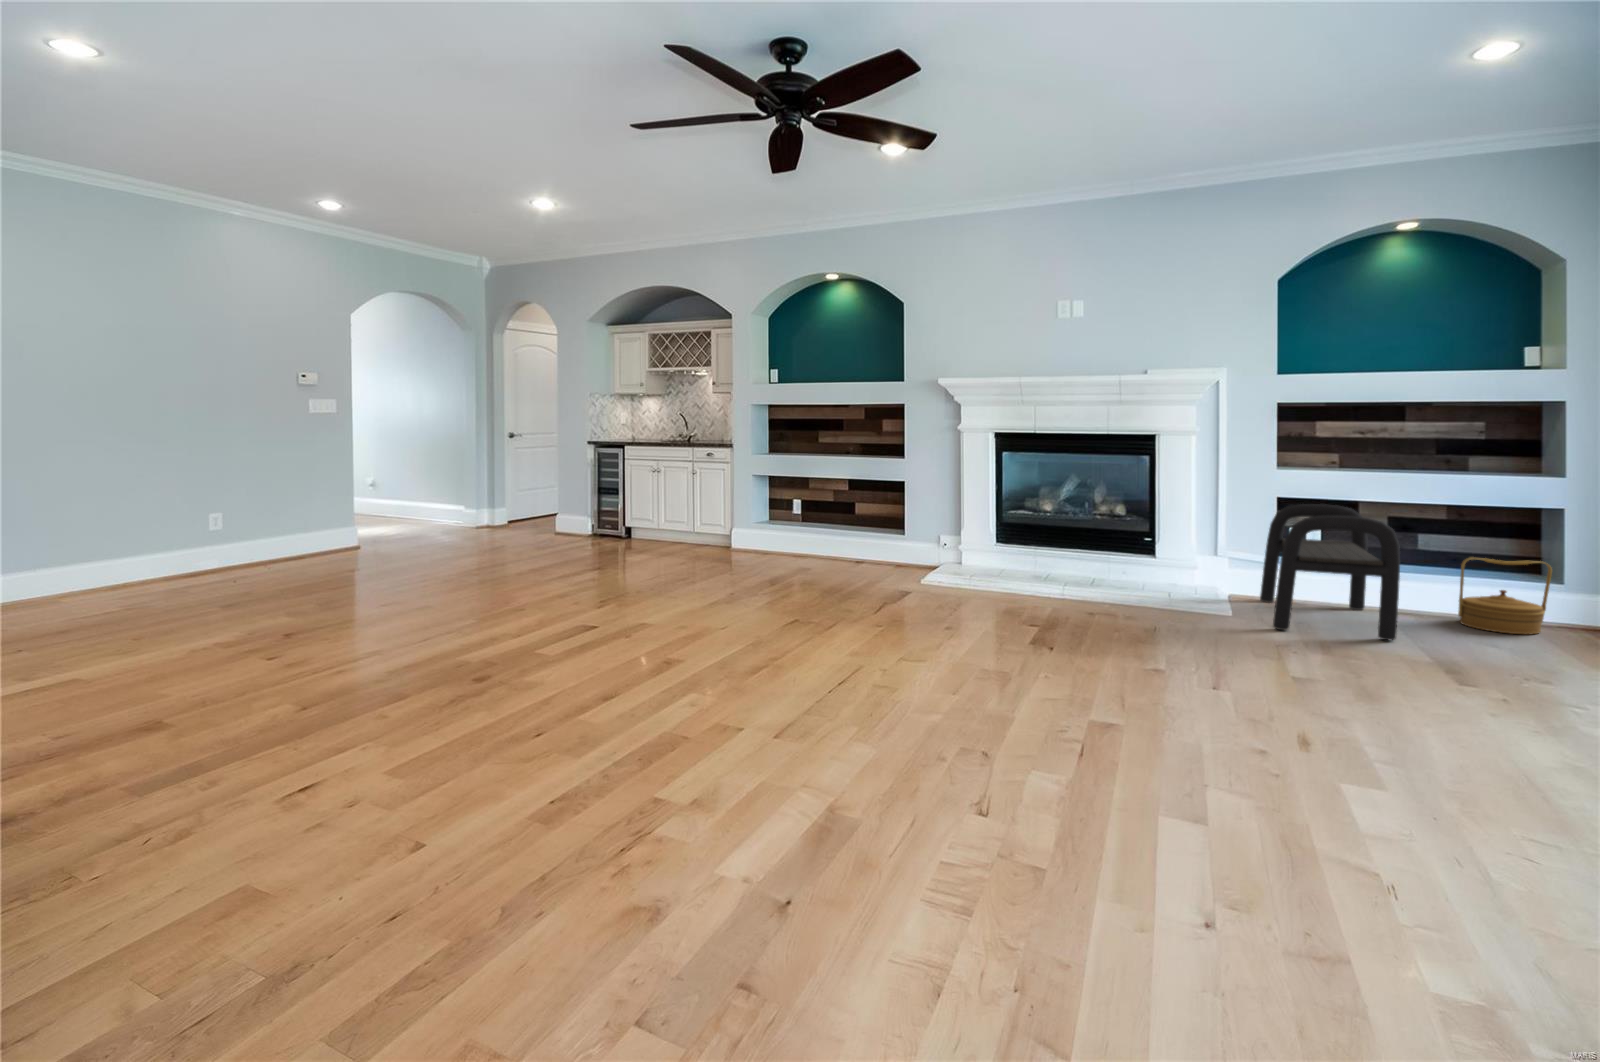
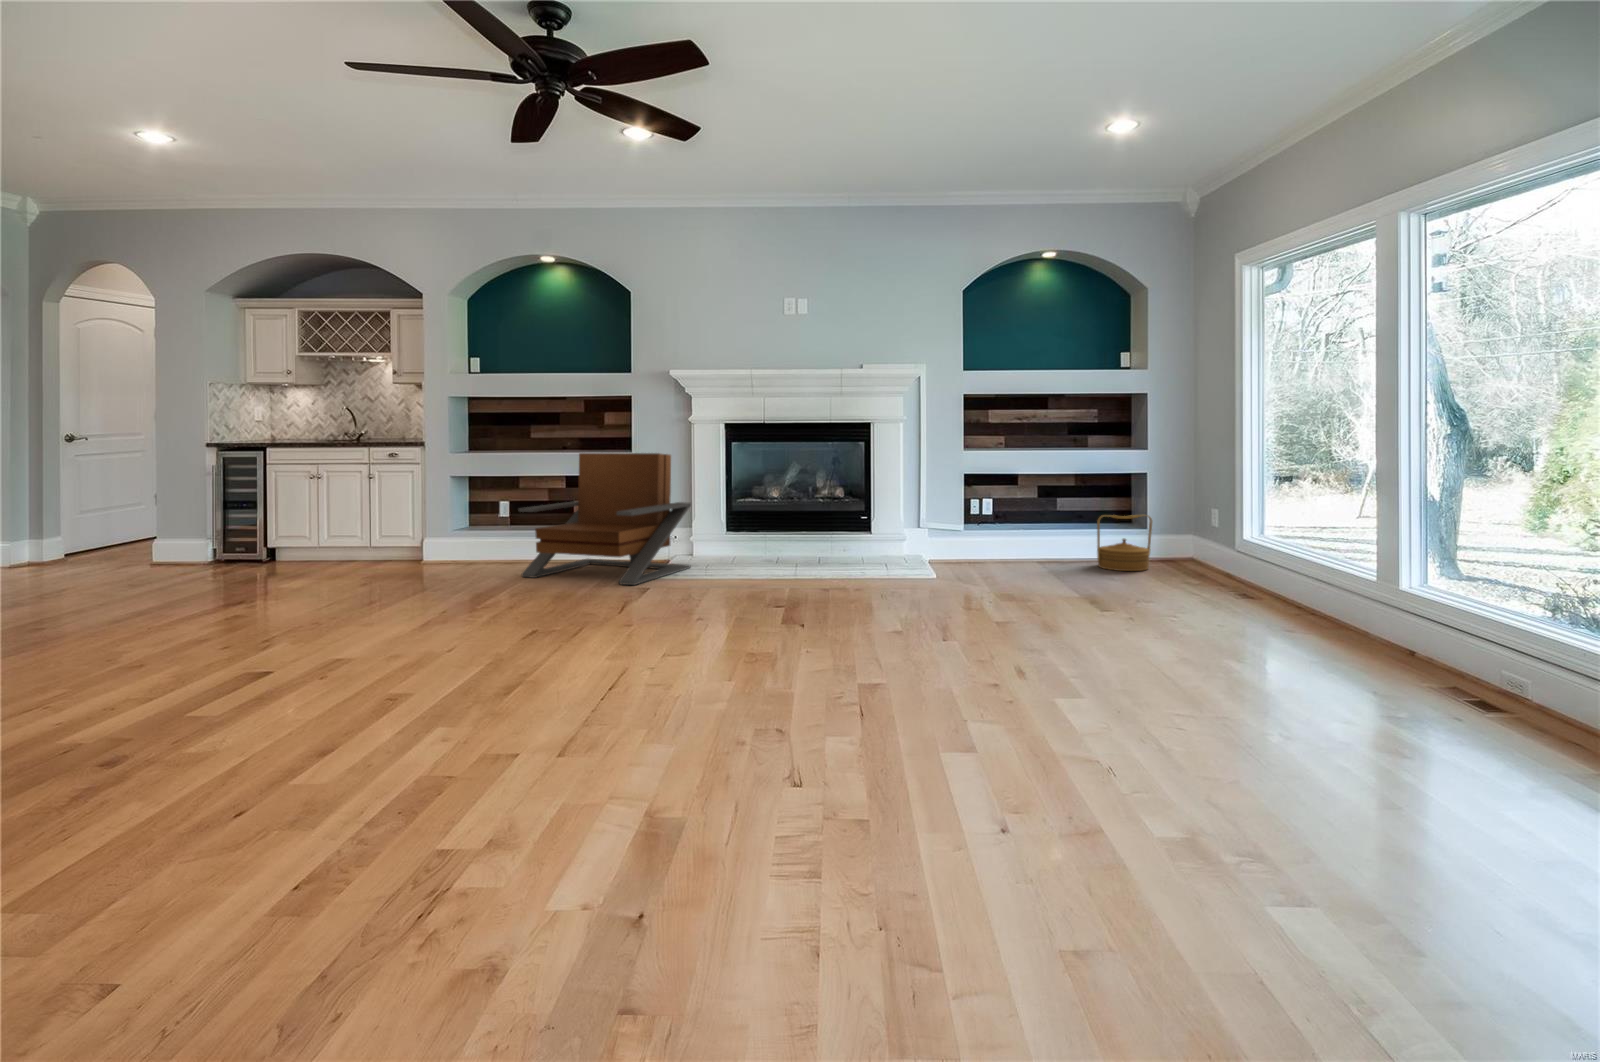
lounge chair: none [790,459,953,590] -> present [519,453,691,585]
bench: present [1260,504,1400,640] -> none [959,479,1067,585]

